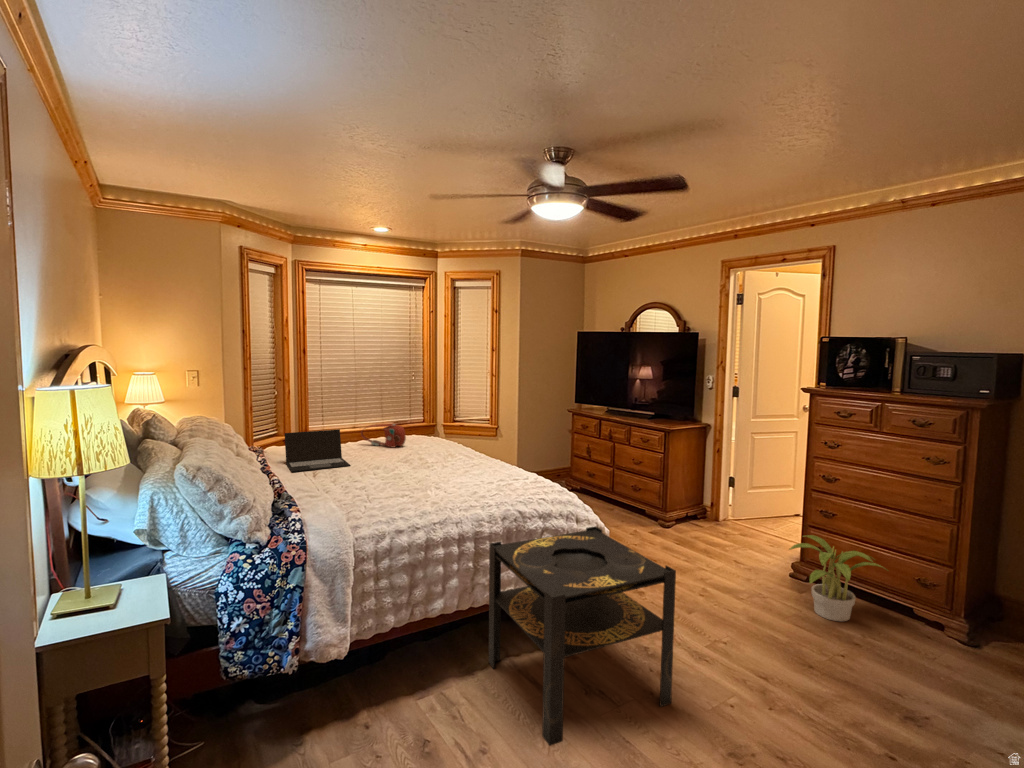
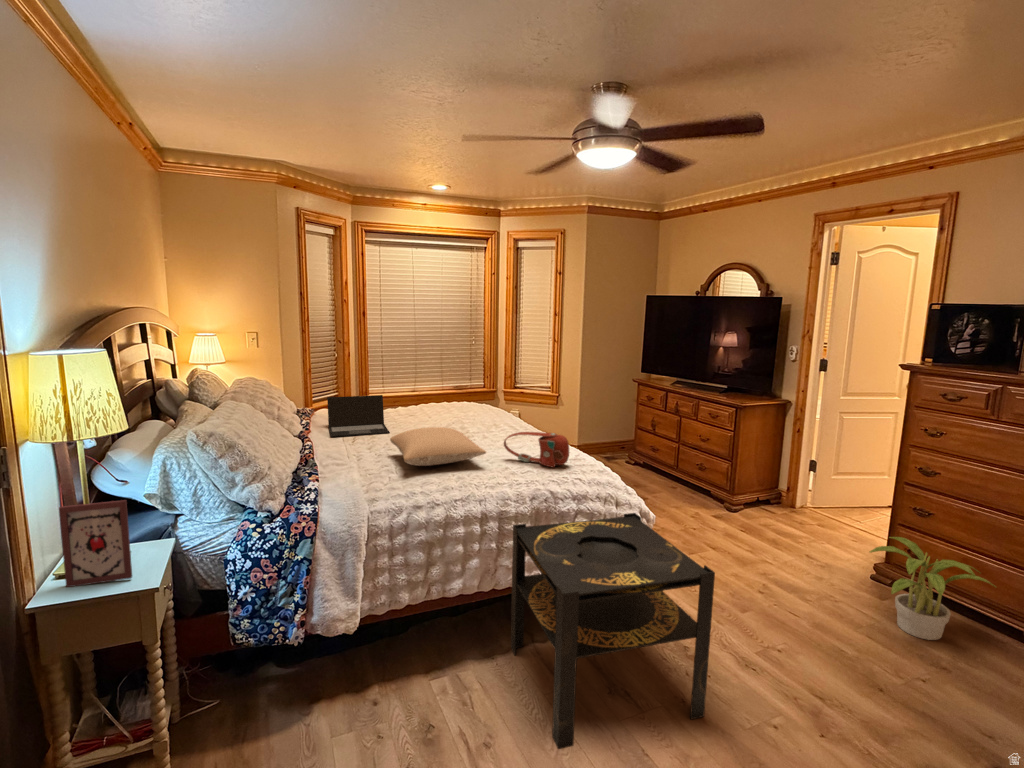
handbag: present [361,424,406,447] -> present [504,432,569,467]
pillow: none [359,457,457,493] -> present [390,427,486,466]
picture frame: none [63,534,135,627] -> present [59,500,132,587]

